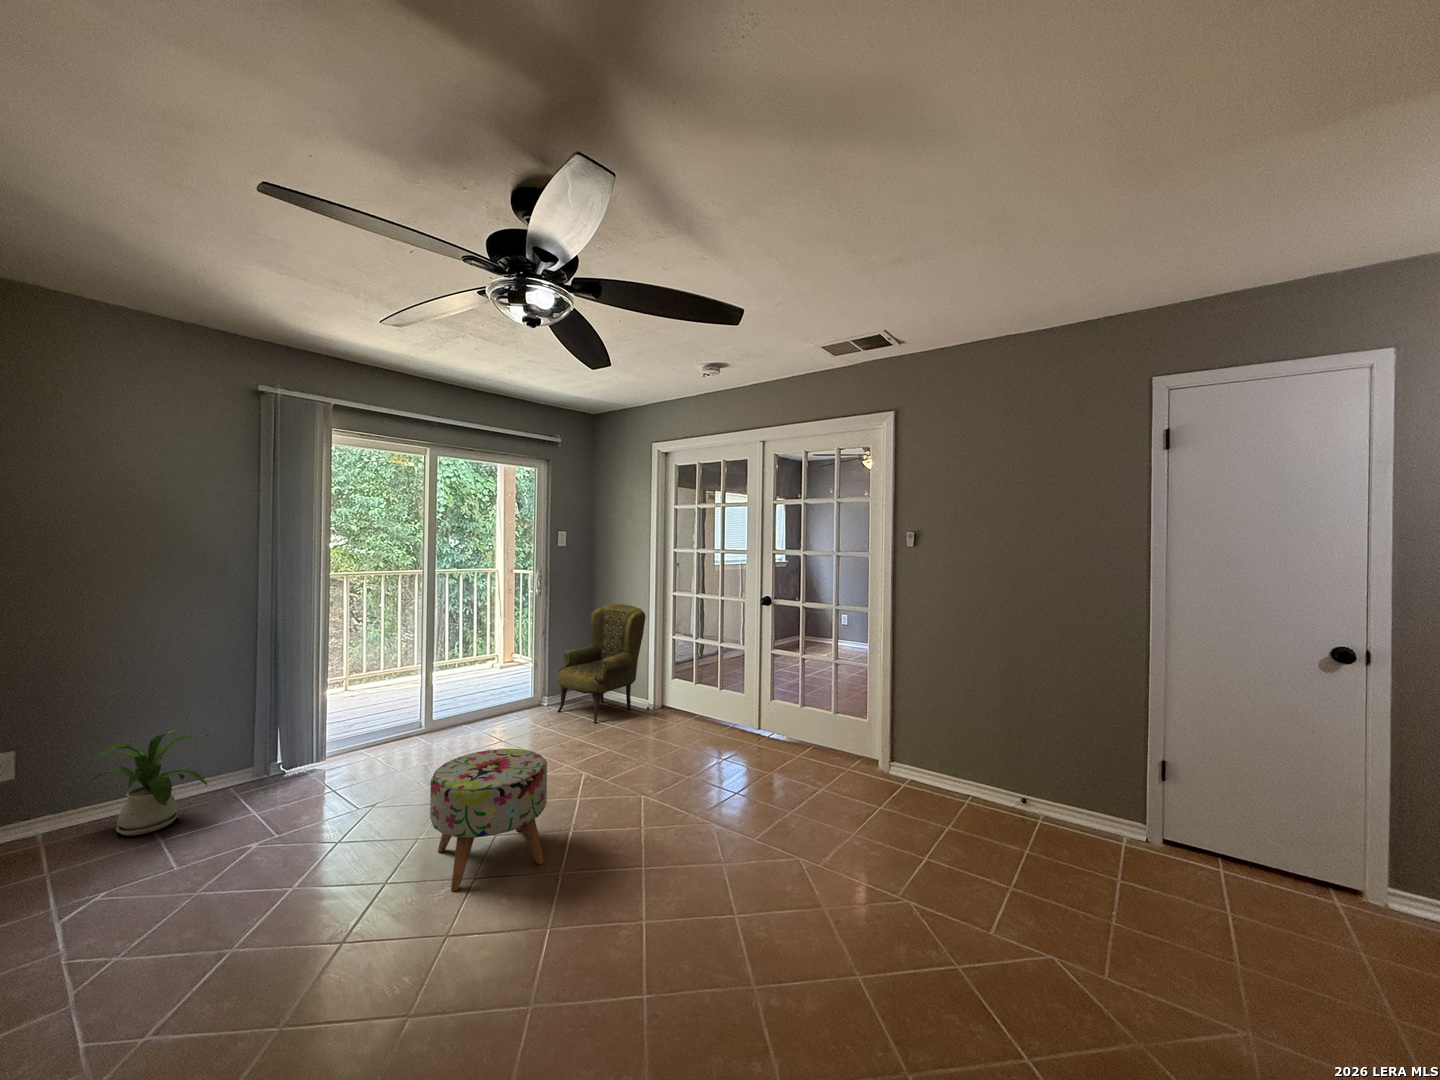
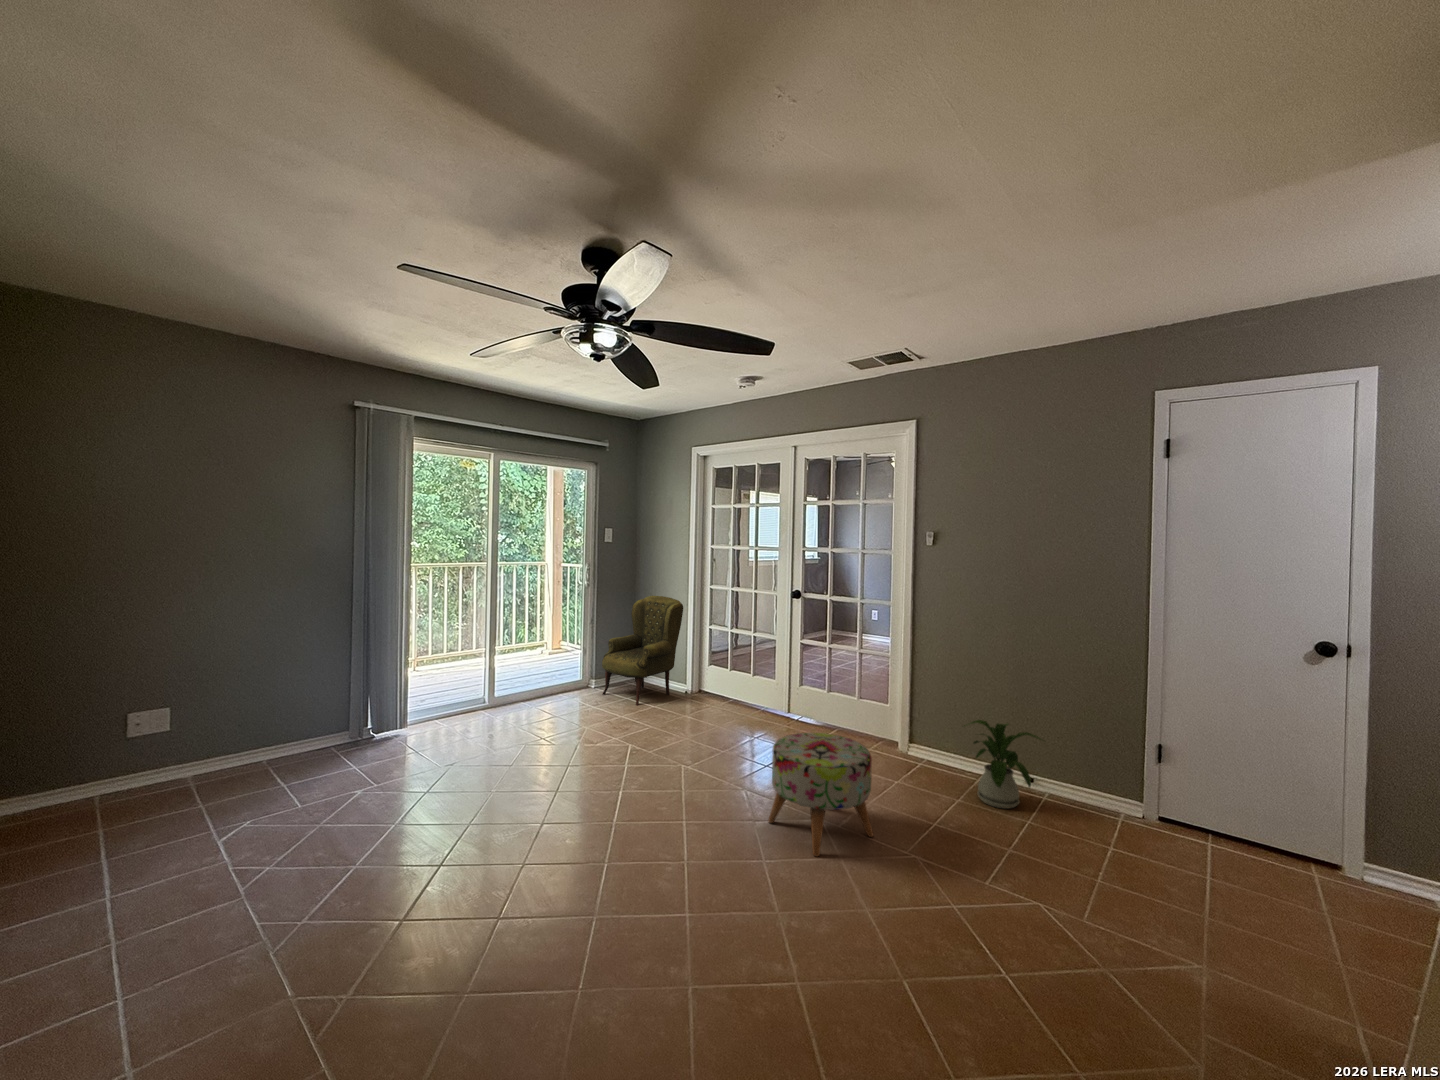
house plant: present [87,730,208,836] -> present [964,720,1040,809]
ottoman: present [430,749,547,891] -> present [768,733,874,856]

